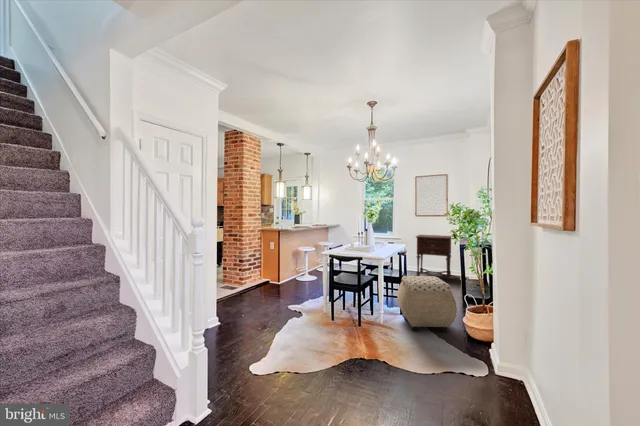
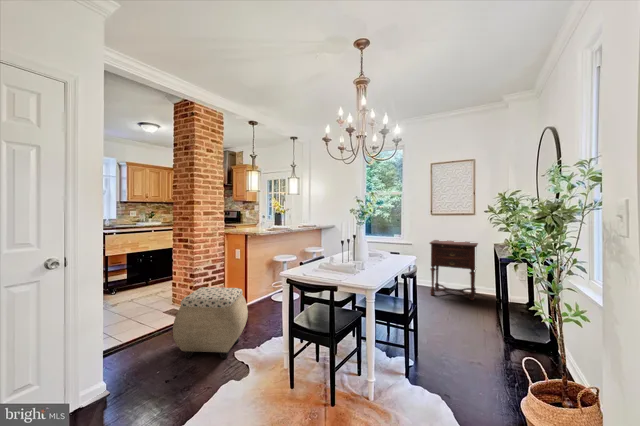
ottoman: present [397,276,457,332] -> present [173,287,248,359]

